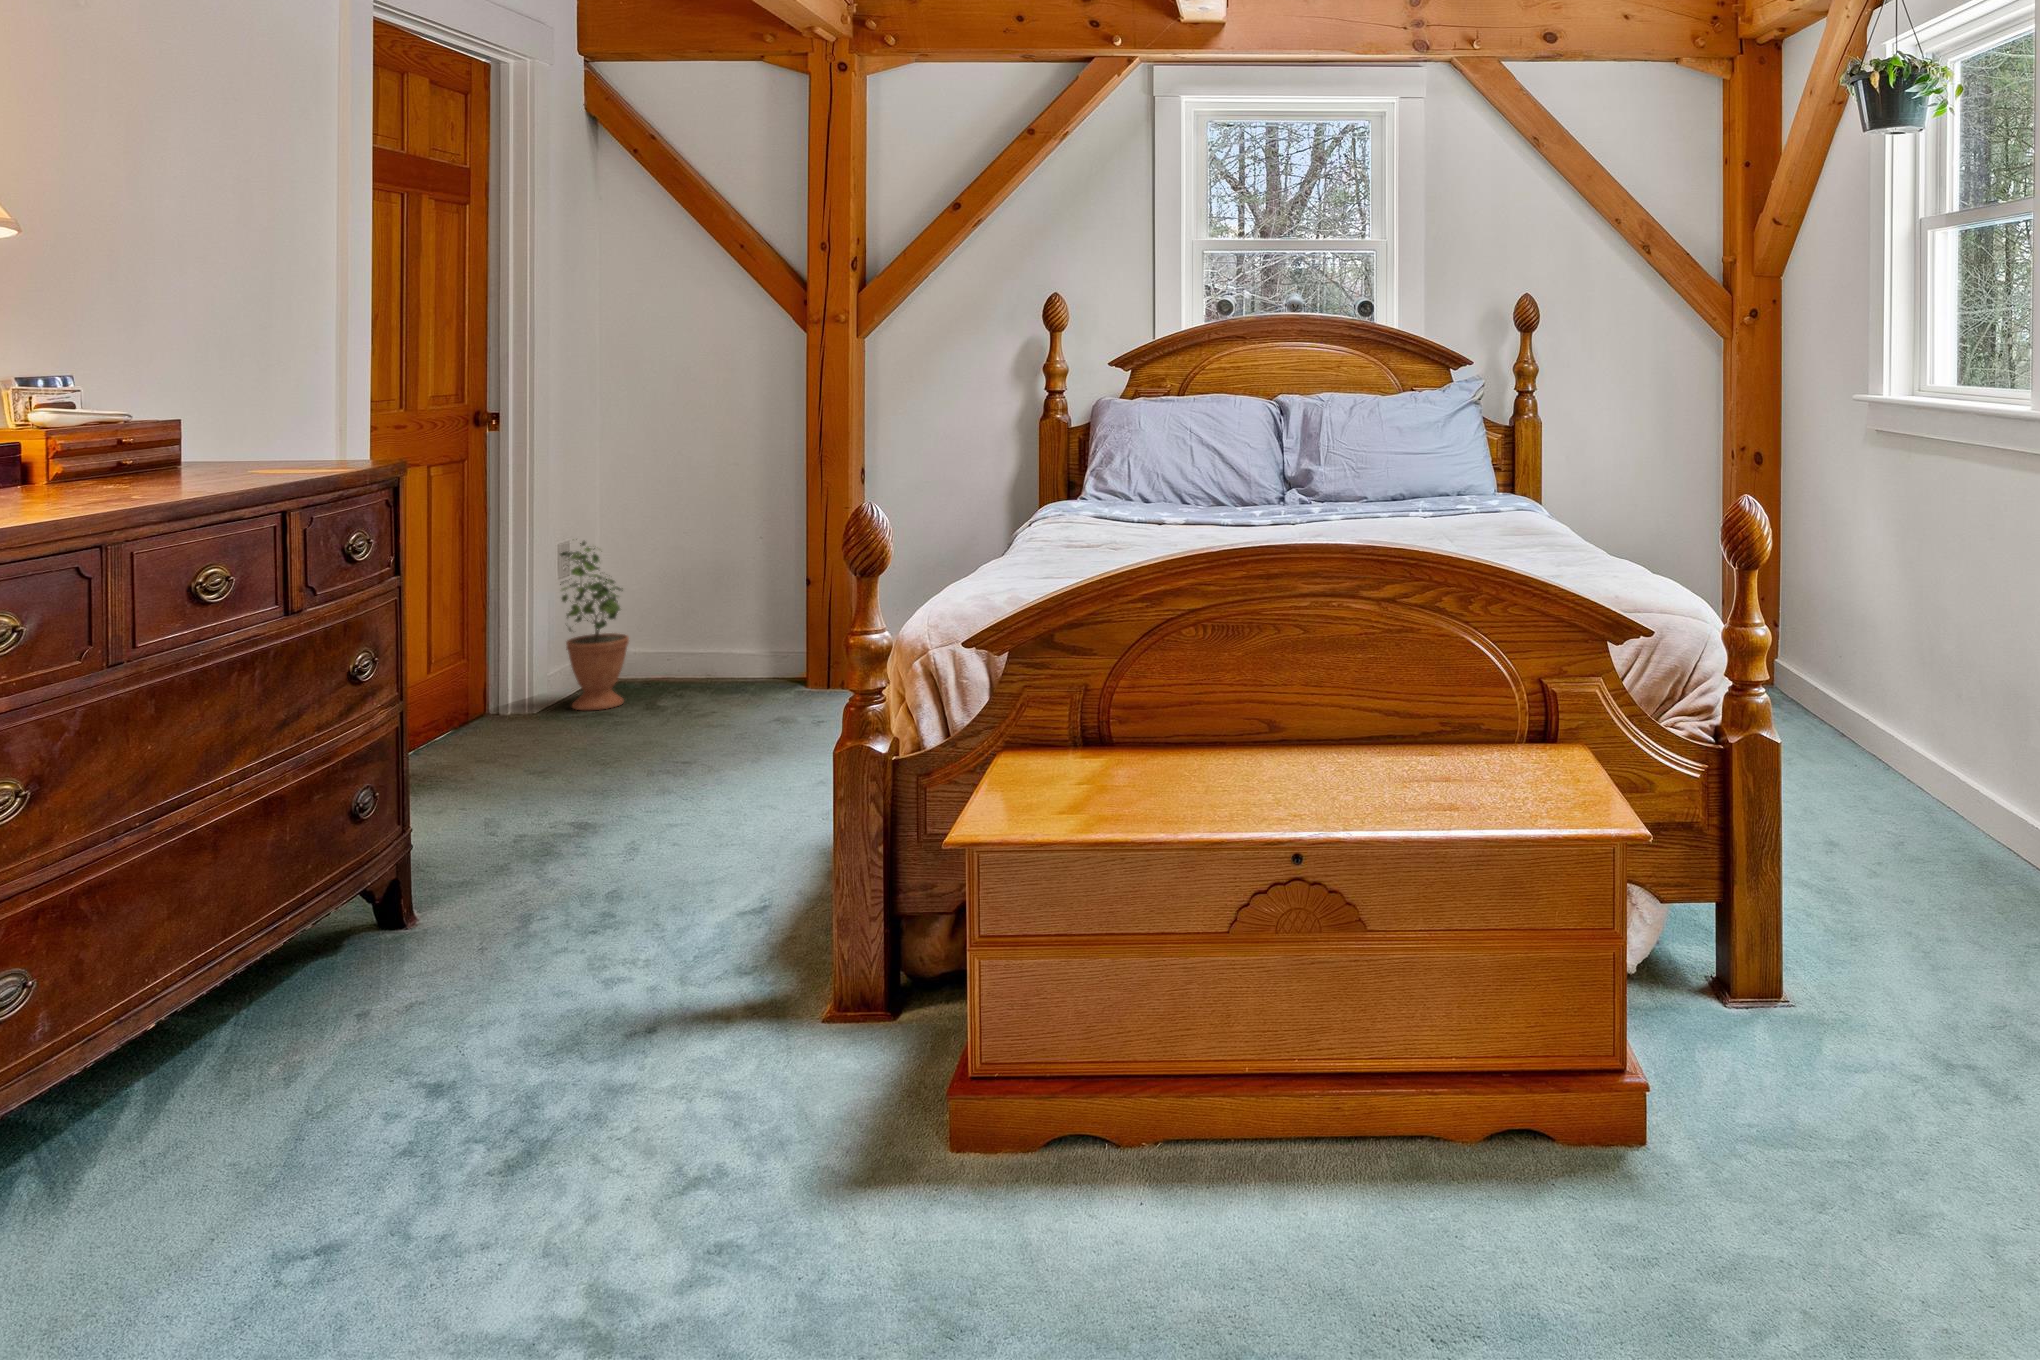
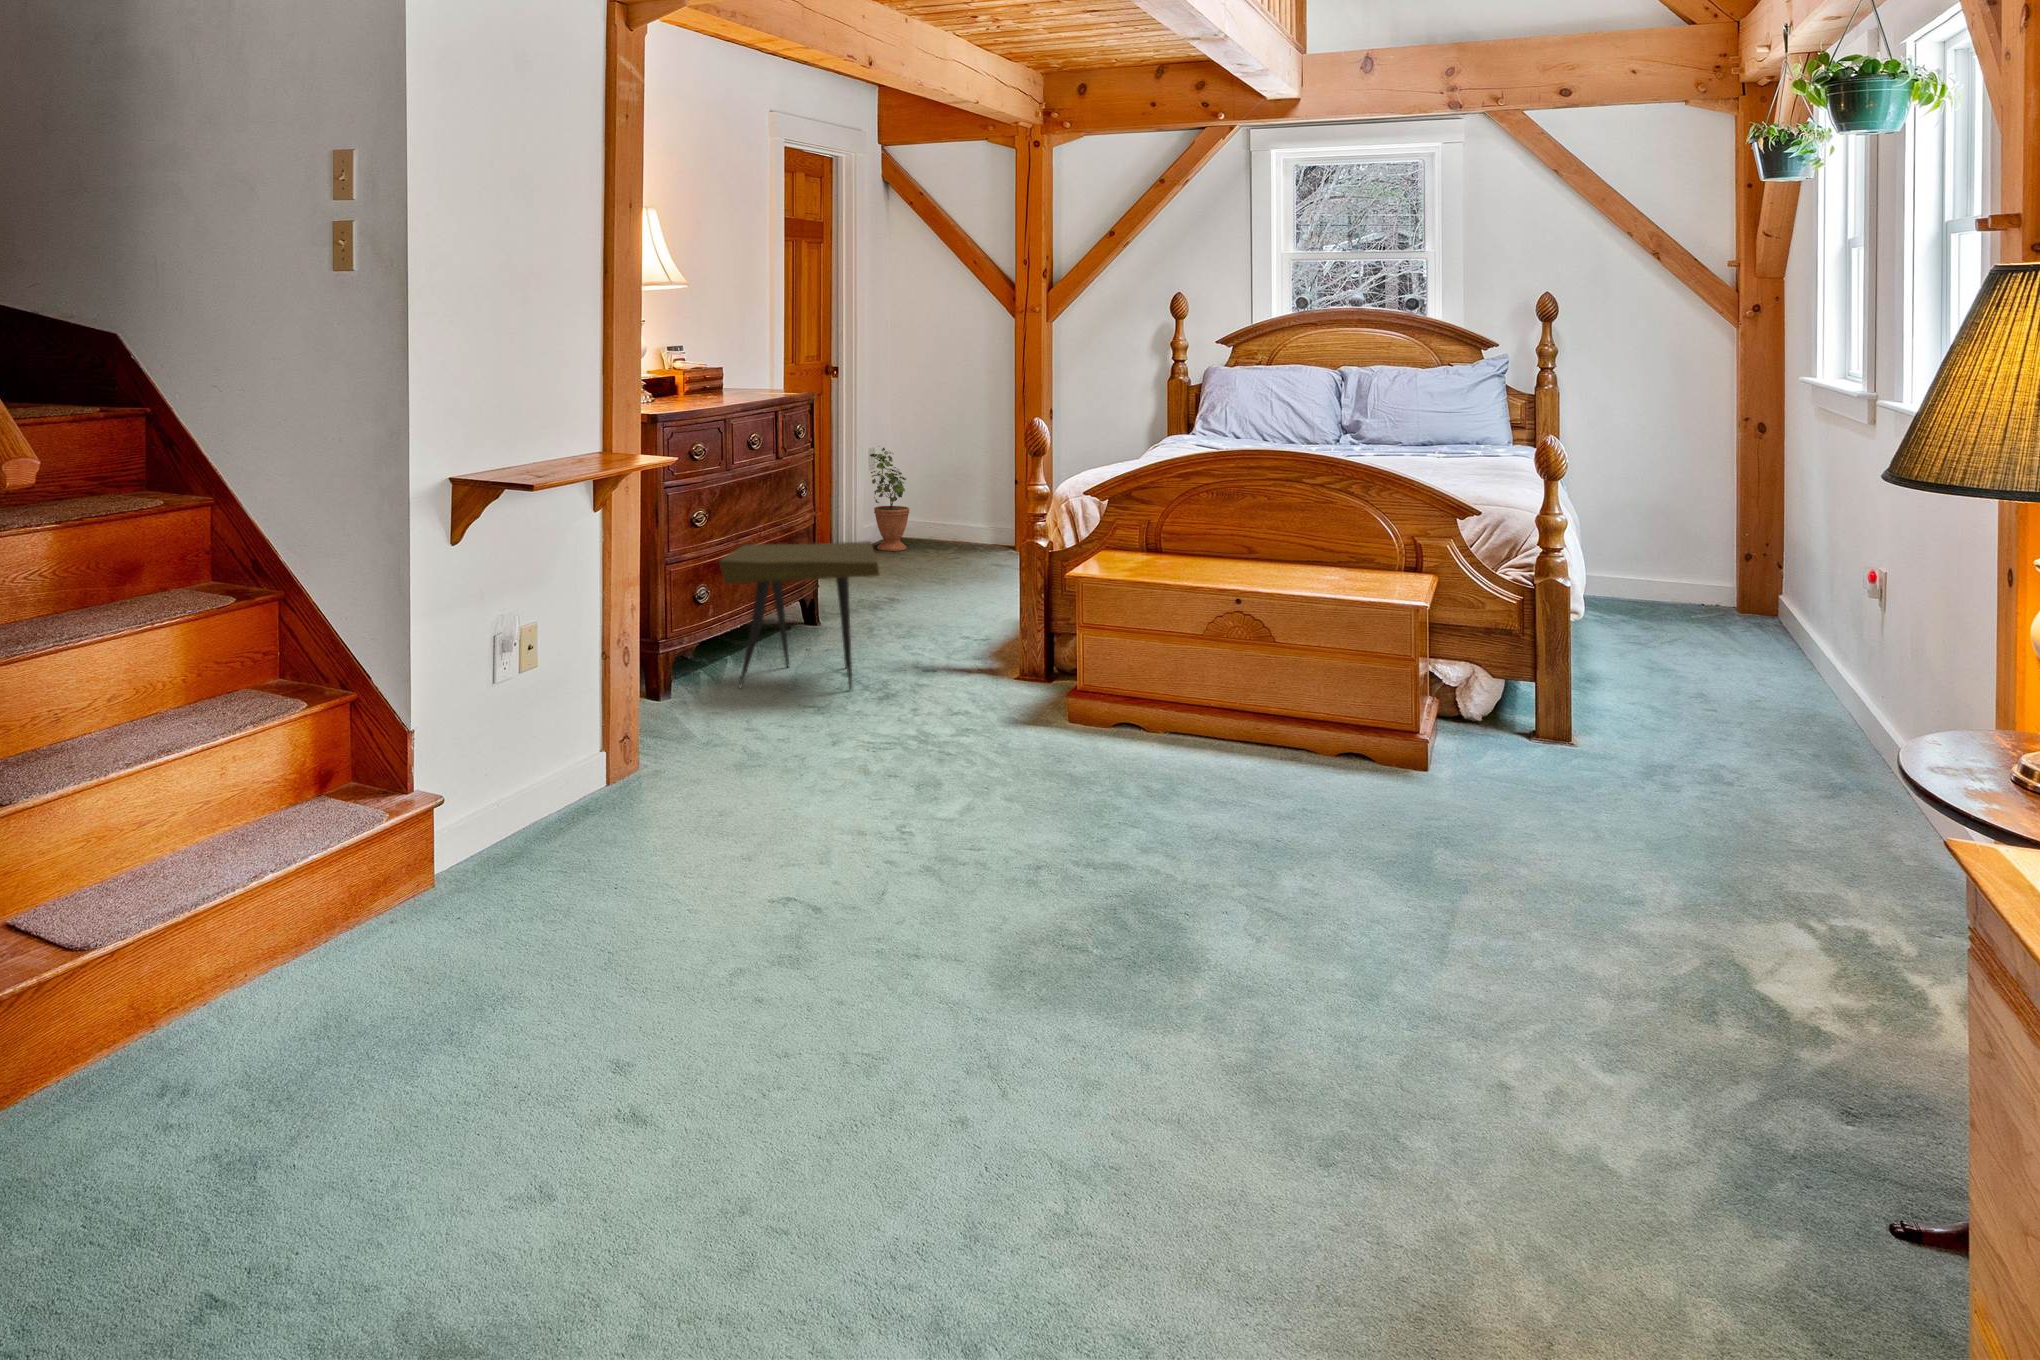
side table: none [74,774,518,1195] -> present [719,541,879,689]

